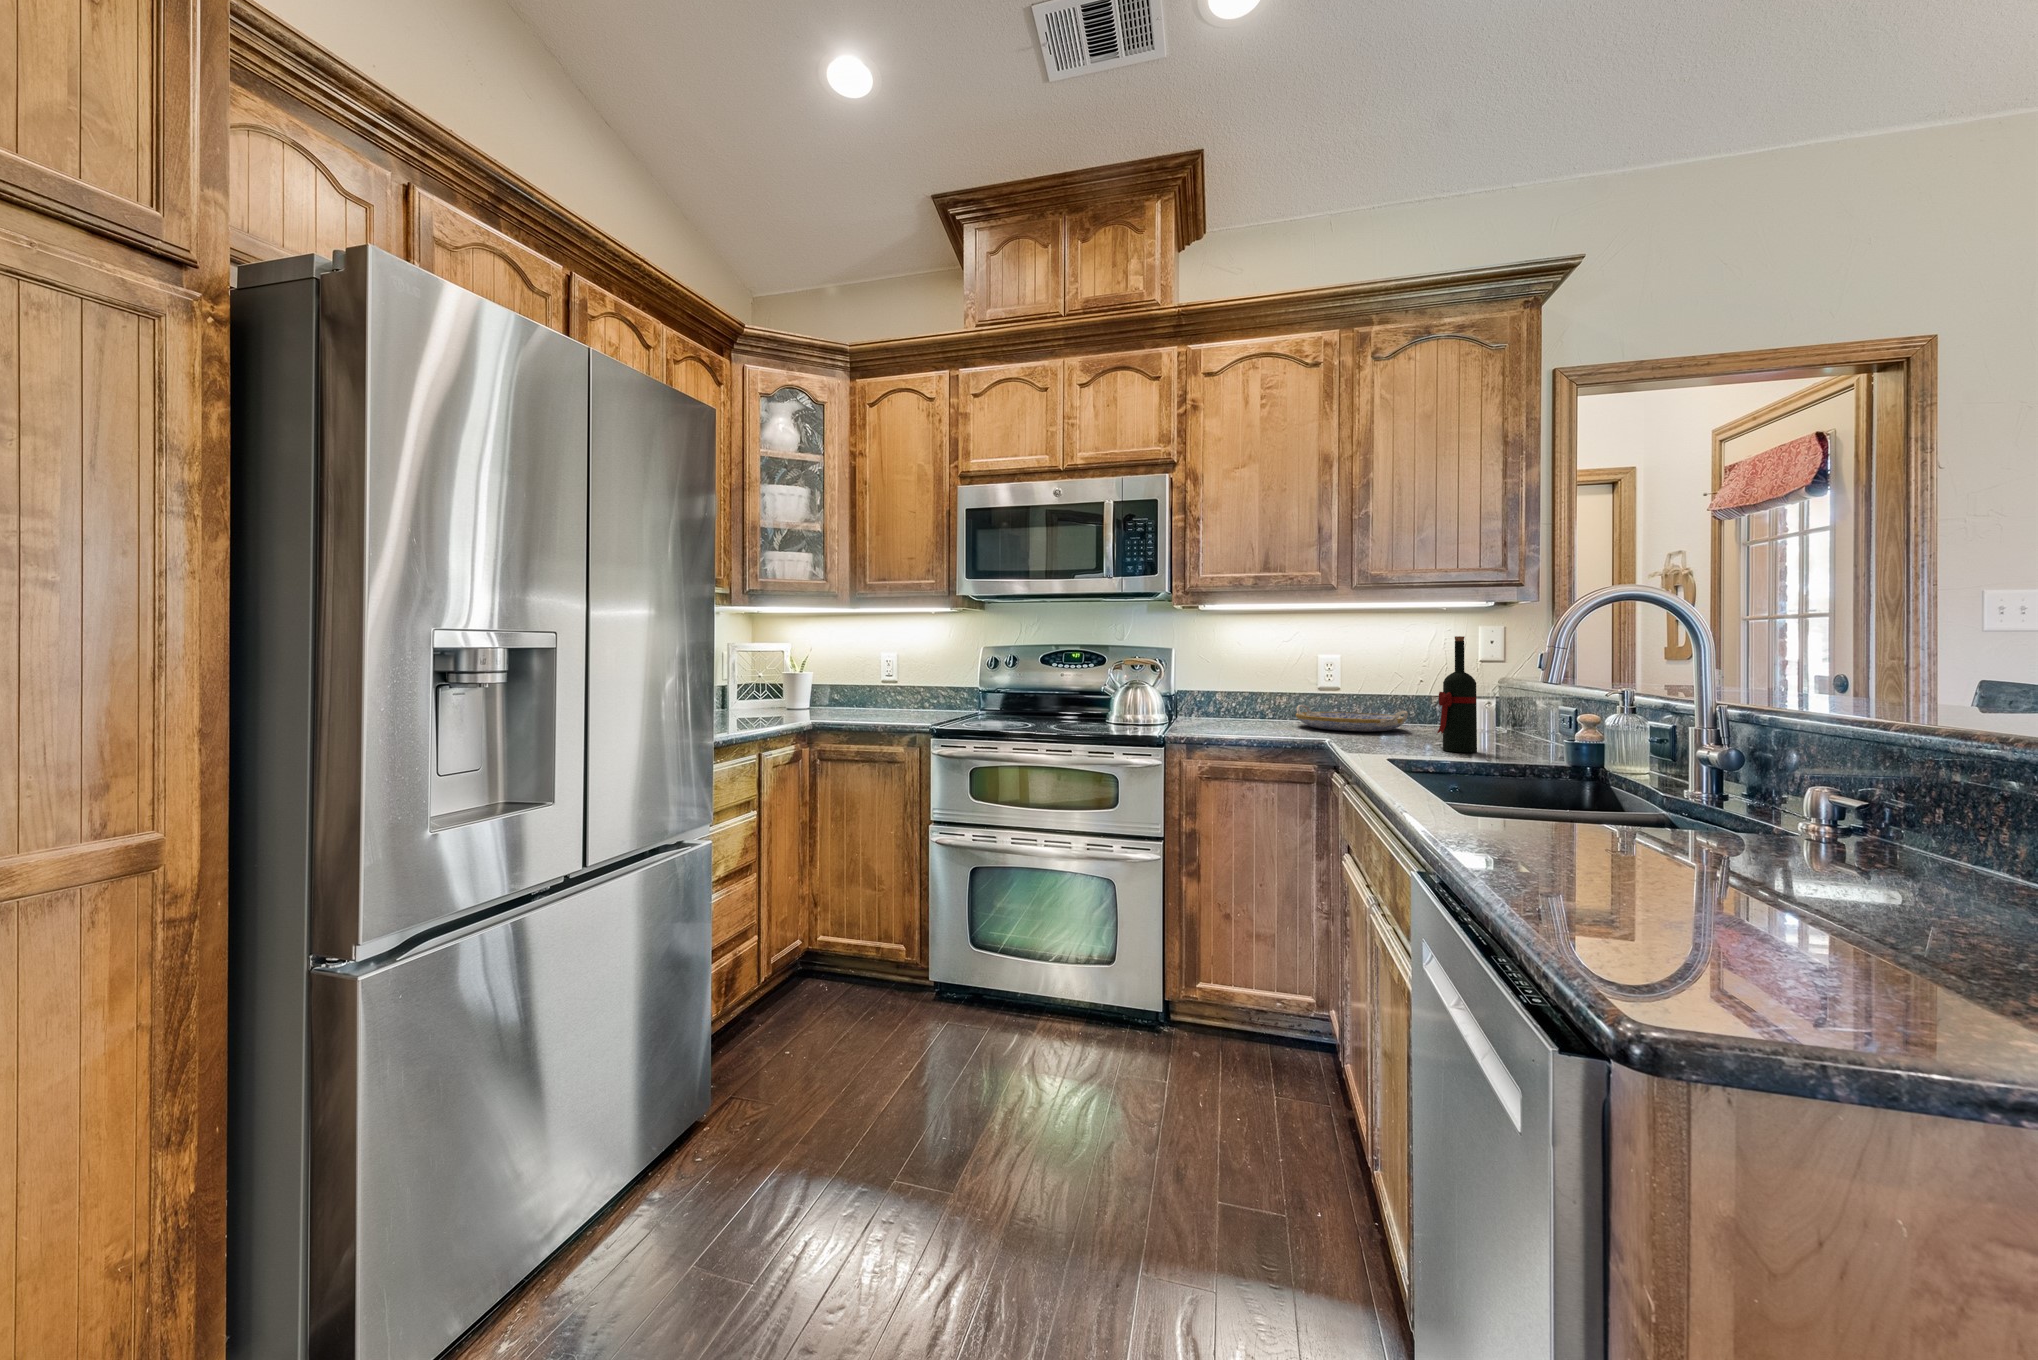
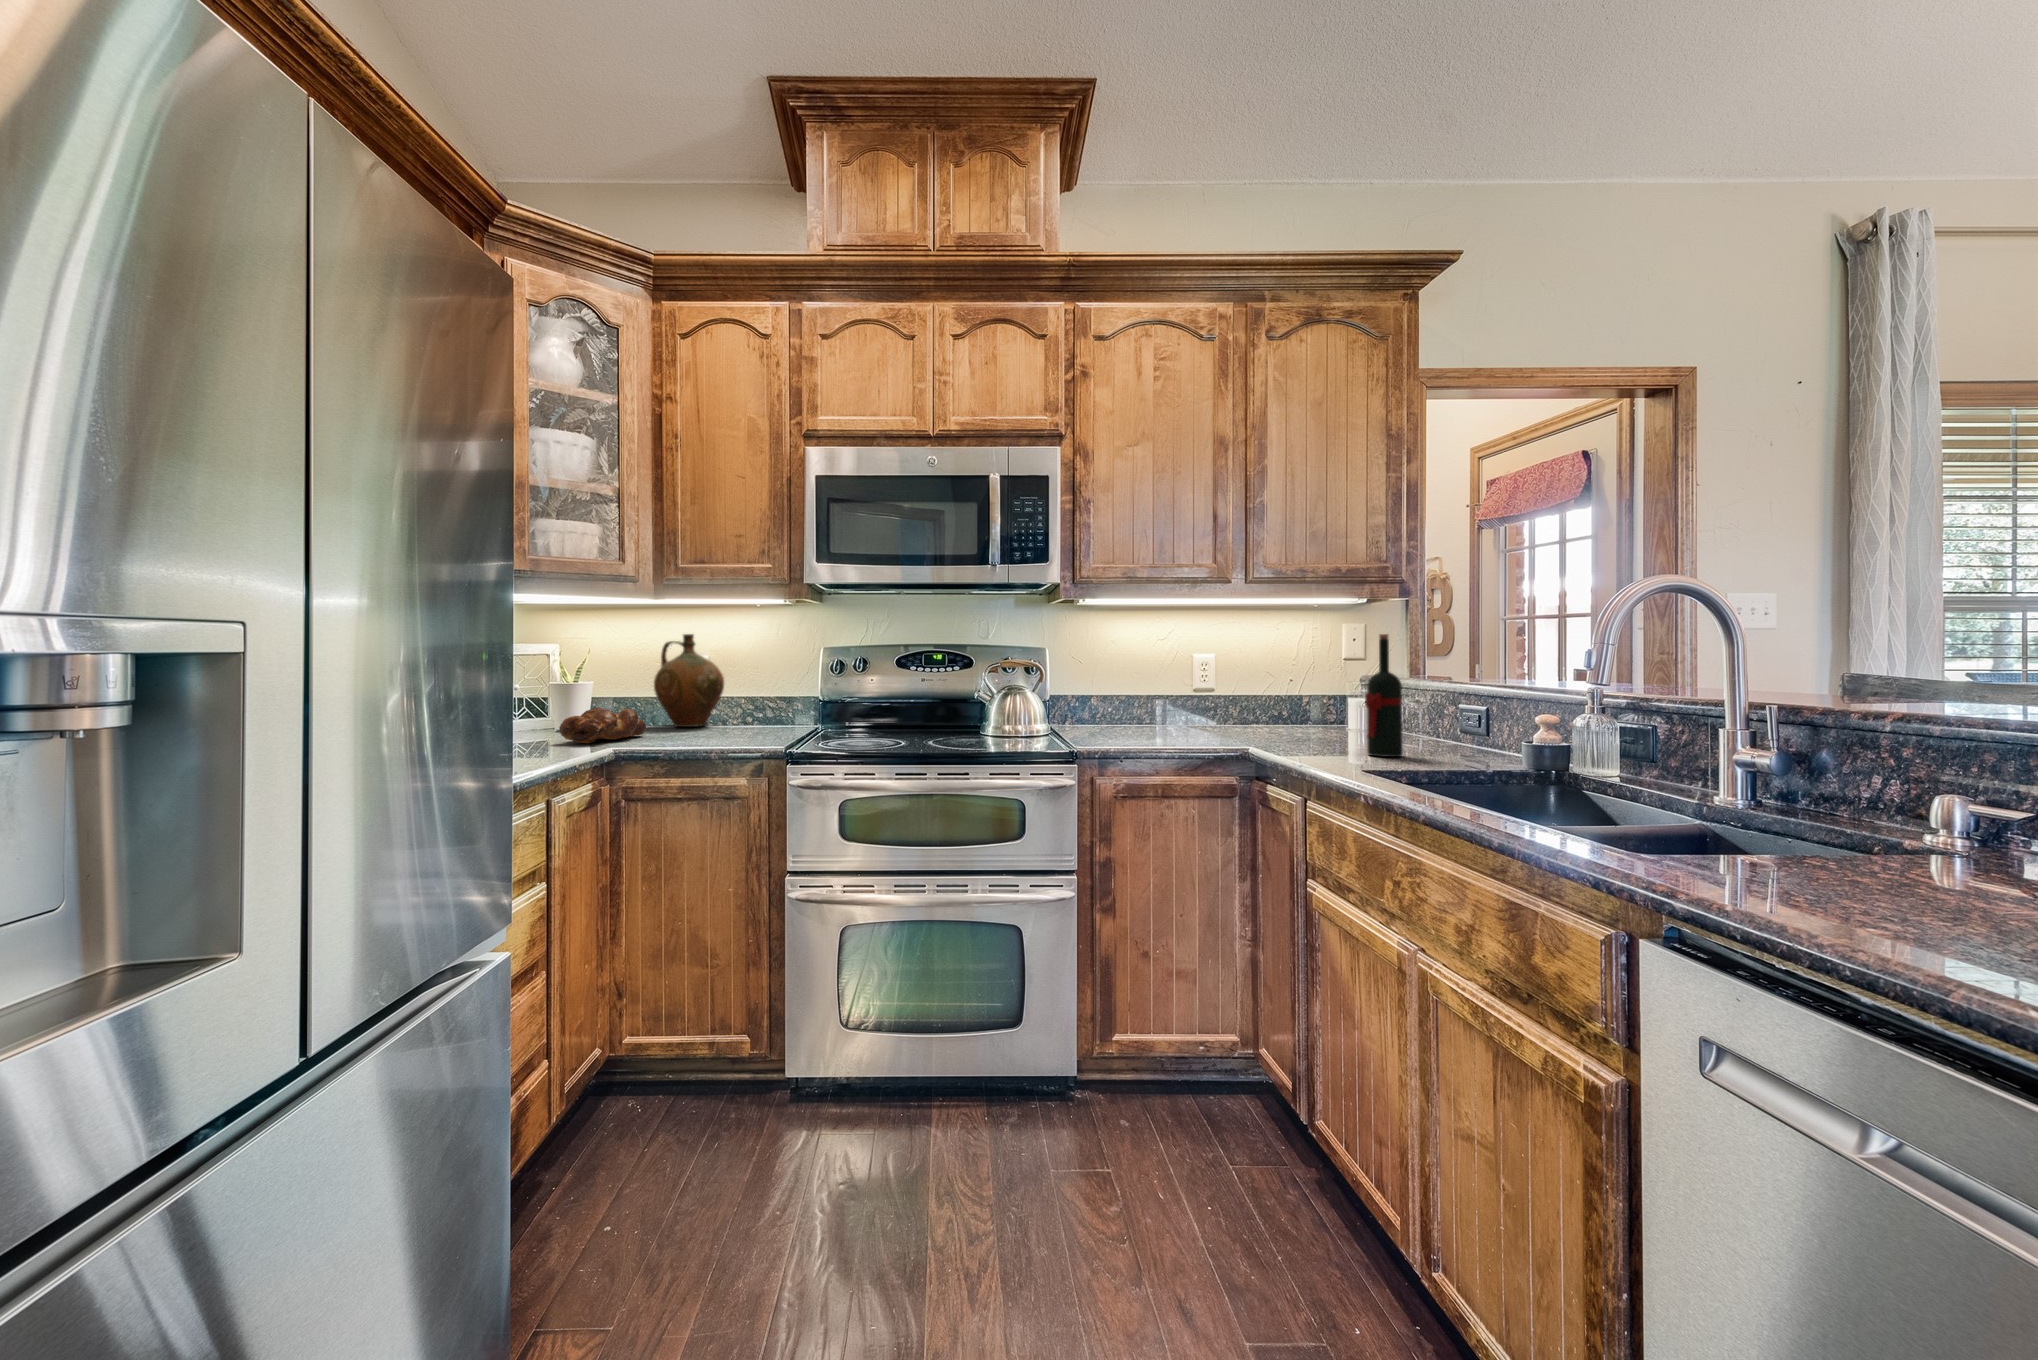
ceramic jug: none [856,635,910,708] -> present [654,634,724,727]
bread loaf: none [781,690,845,716] -> present [559,708,646,743]
serving tray: present [1296,705,1408,731] -> none [1182,708,1301,736]

